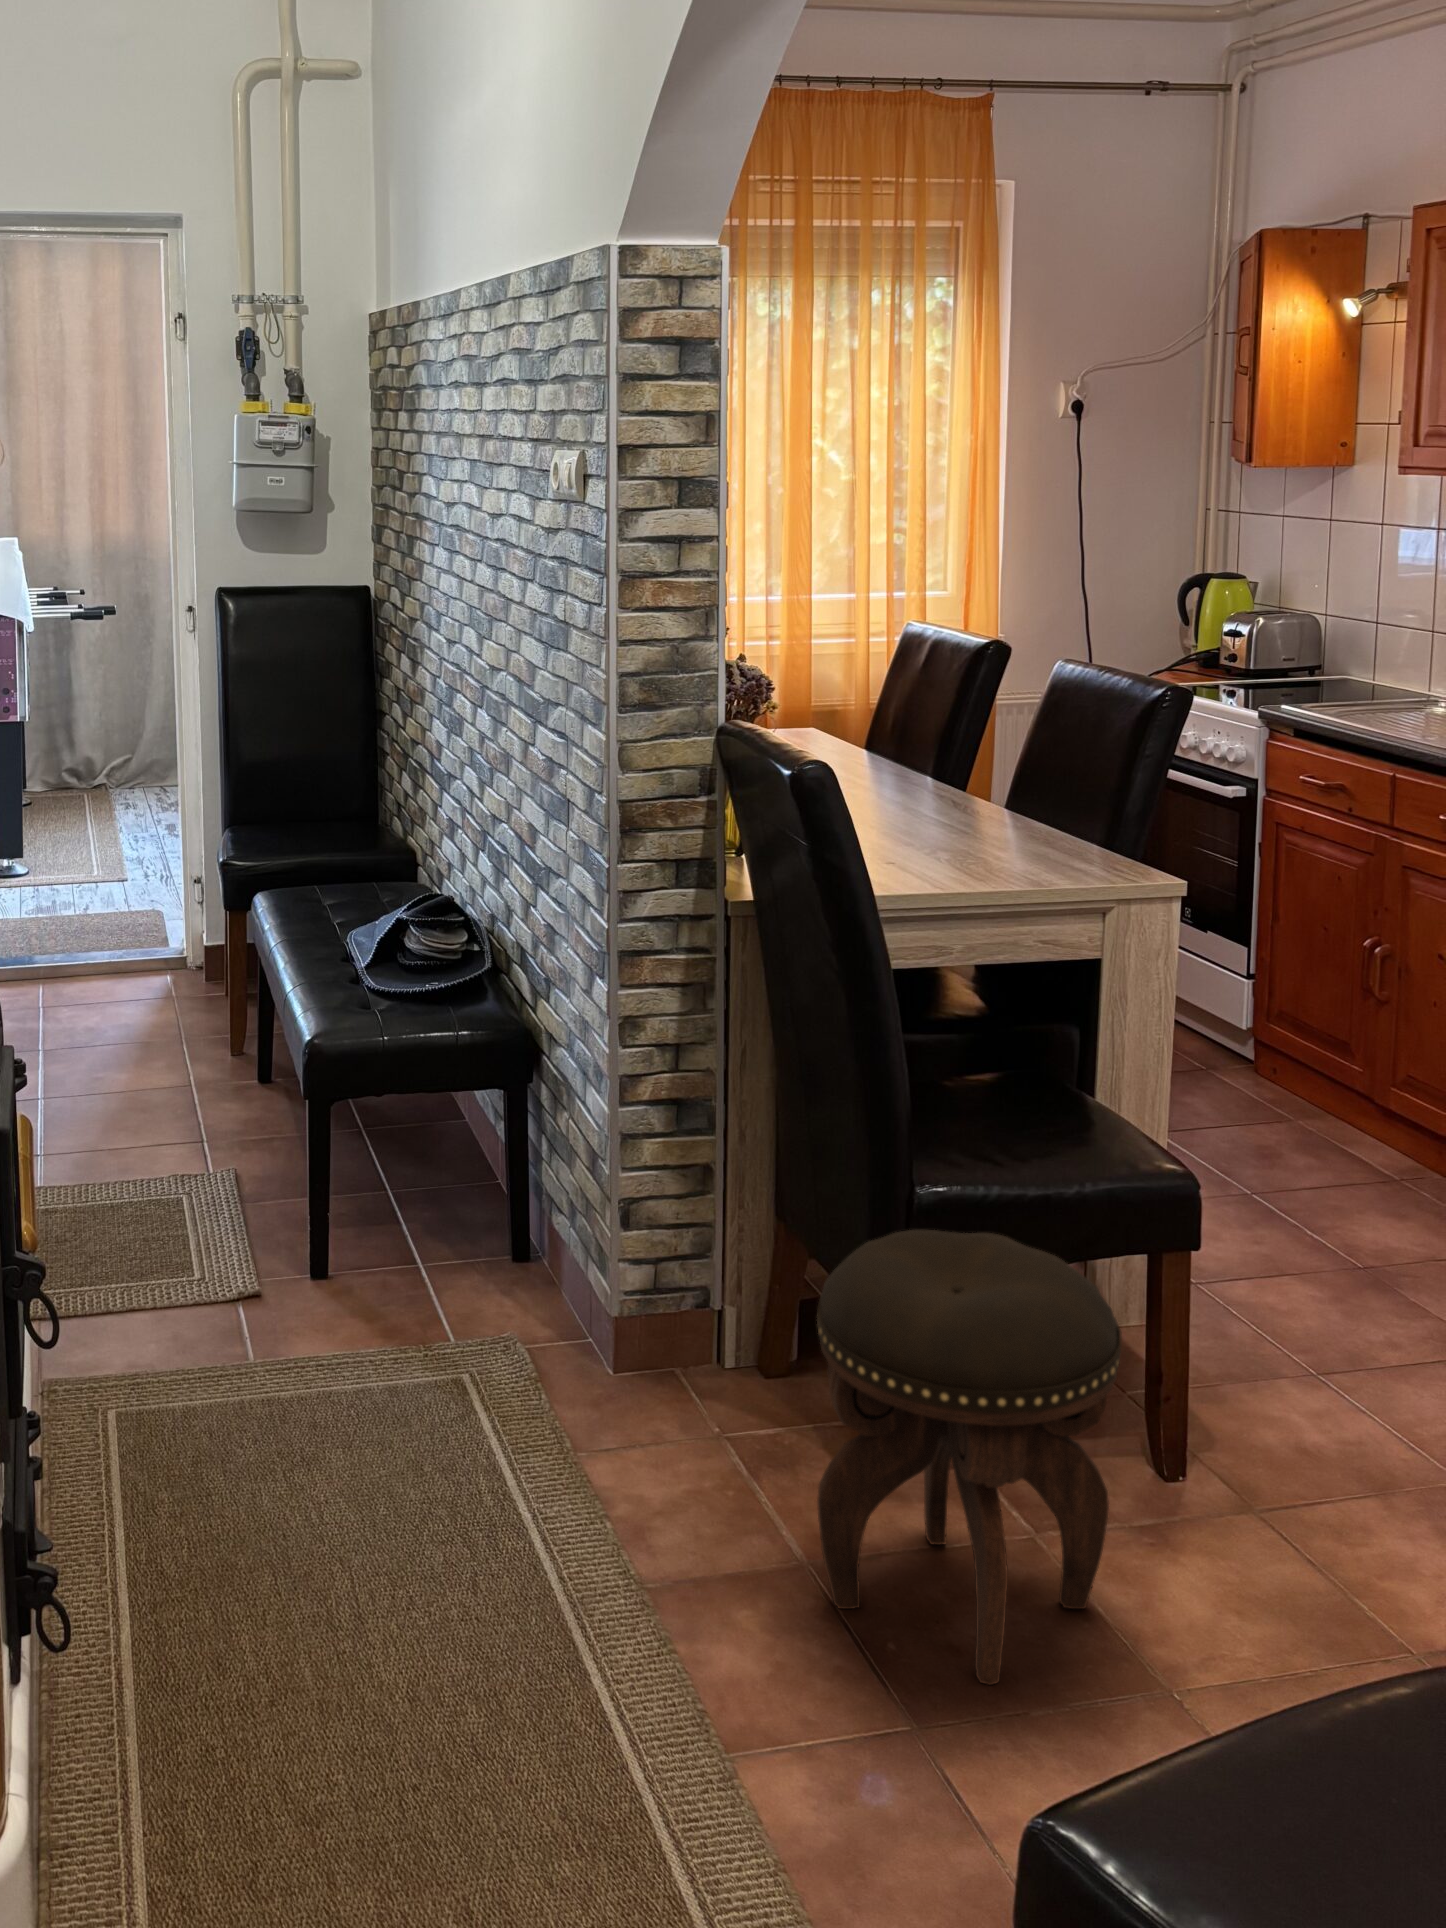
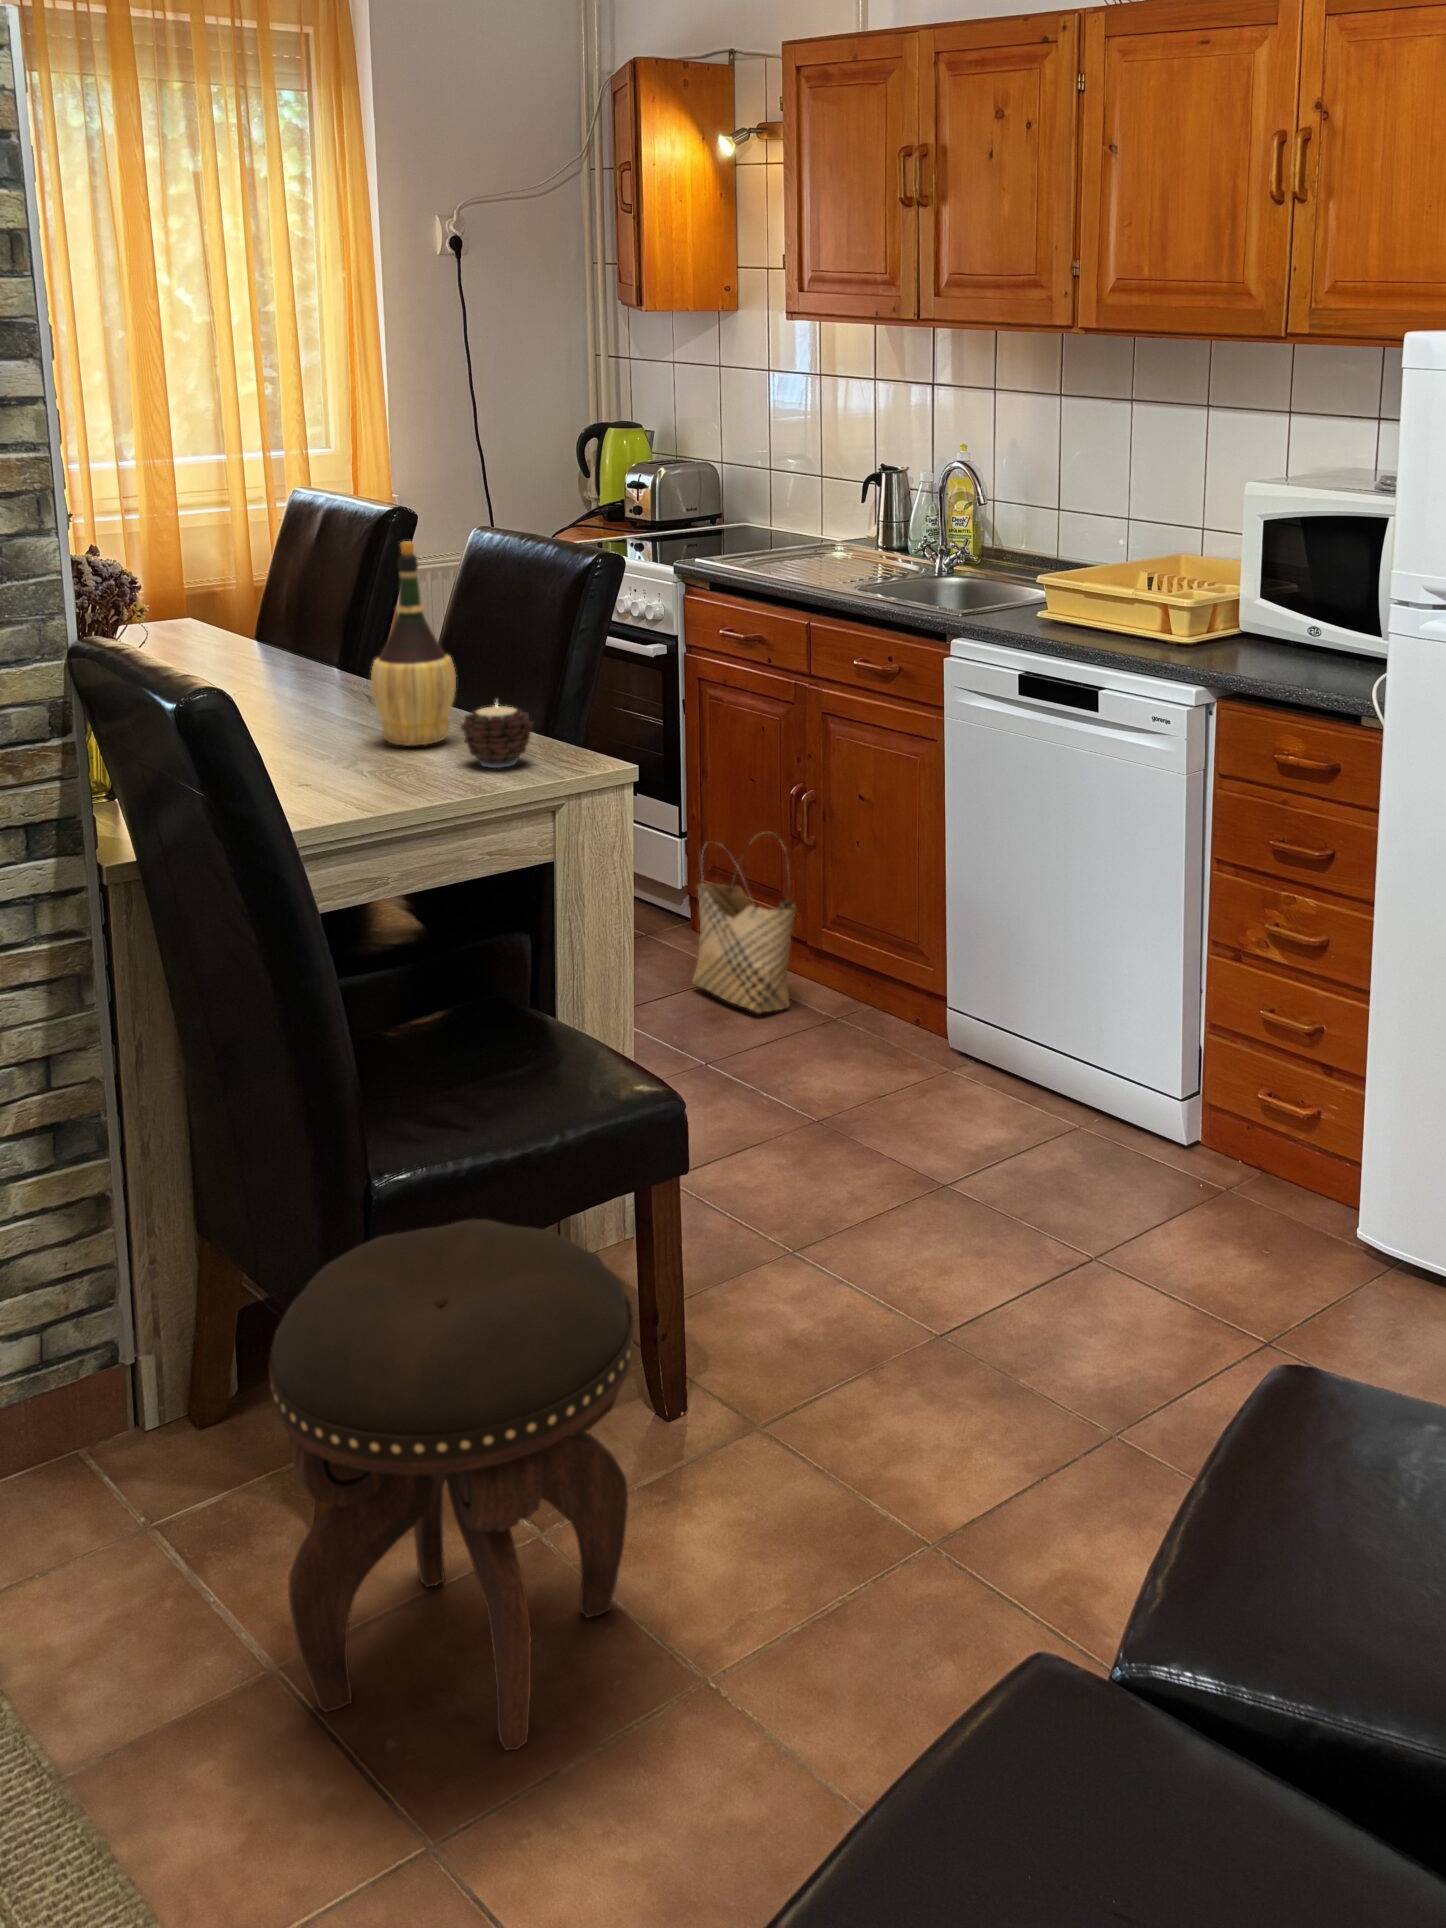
wine bottle: none [954,665,1028,842] -> present [371,541,456,746]
candle: none [1026,806,1091,867] -> present [460,704,534,768]
woven basket: none [1248,976,1361,1156] -> present [692,831,797,1012]

